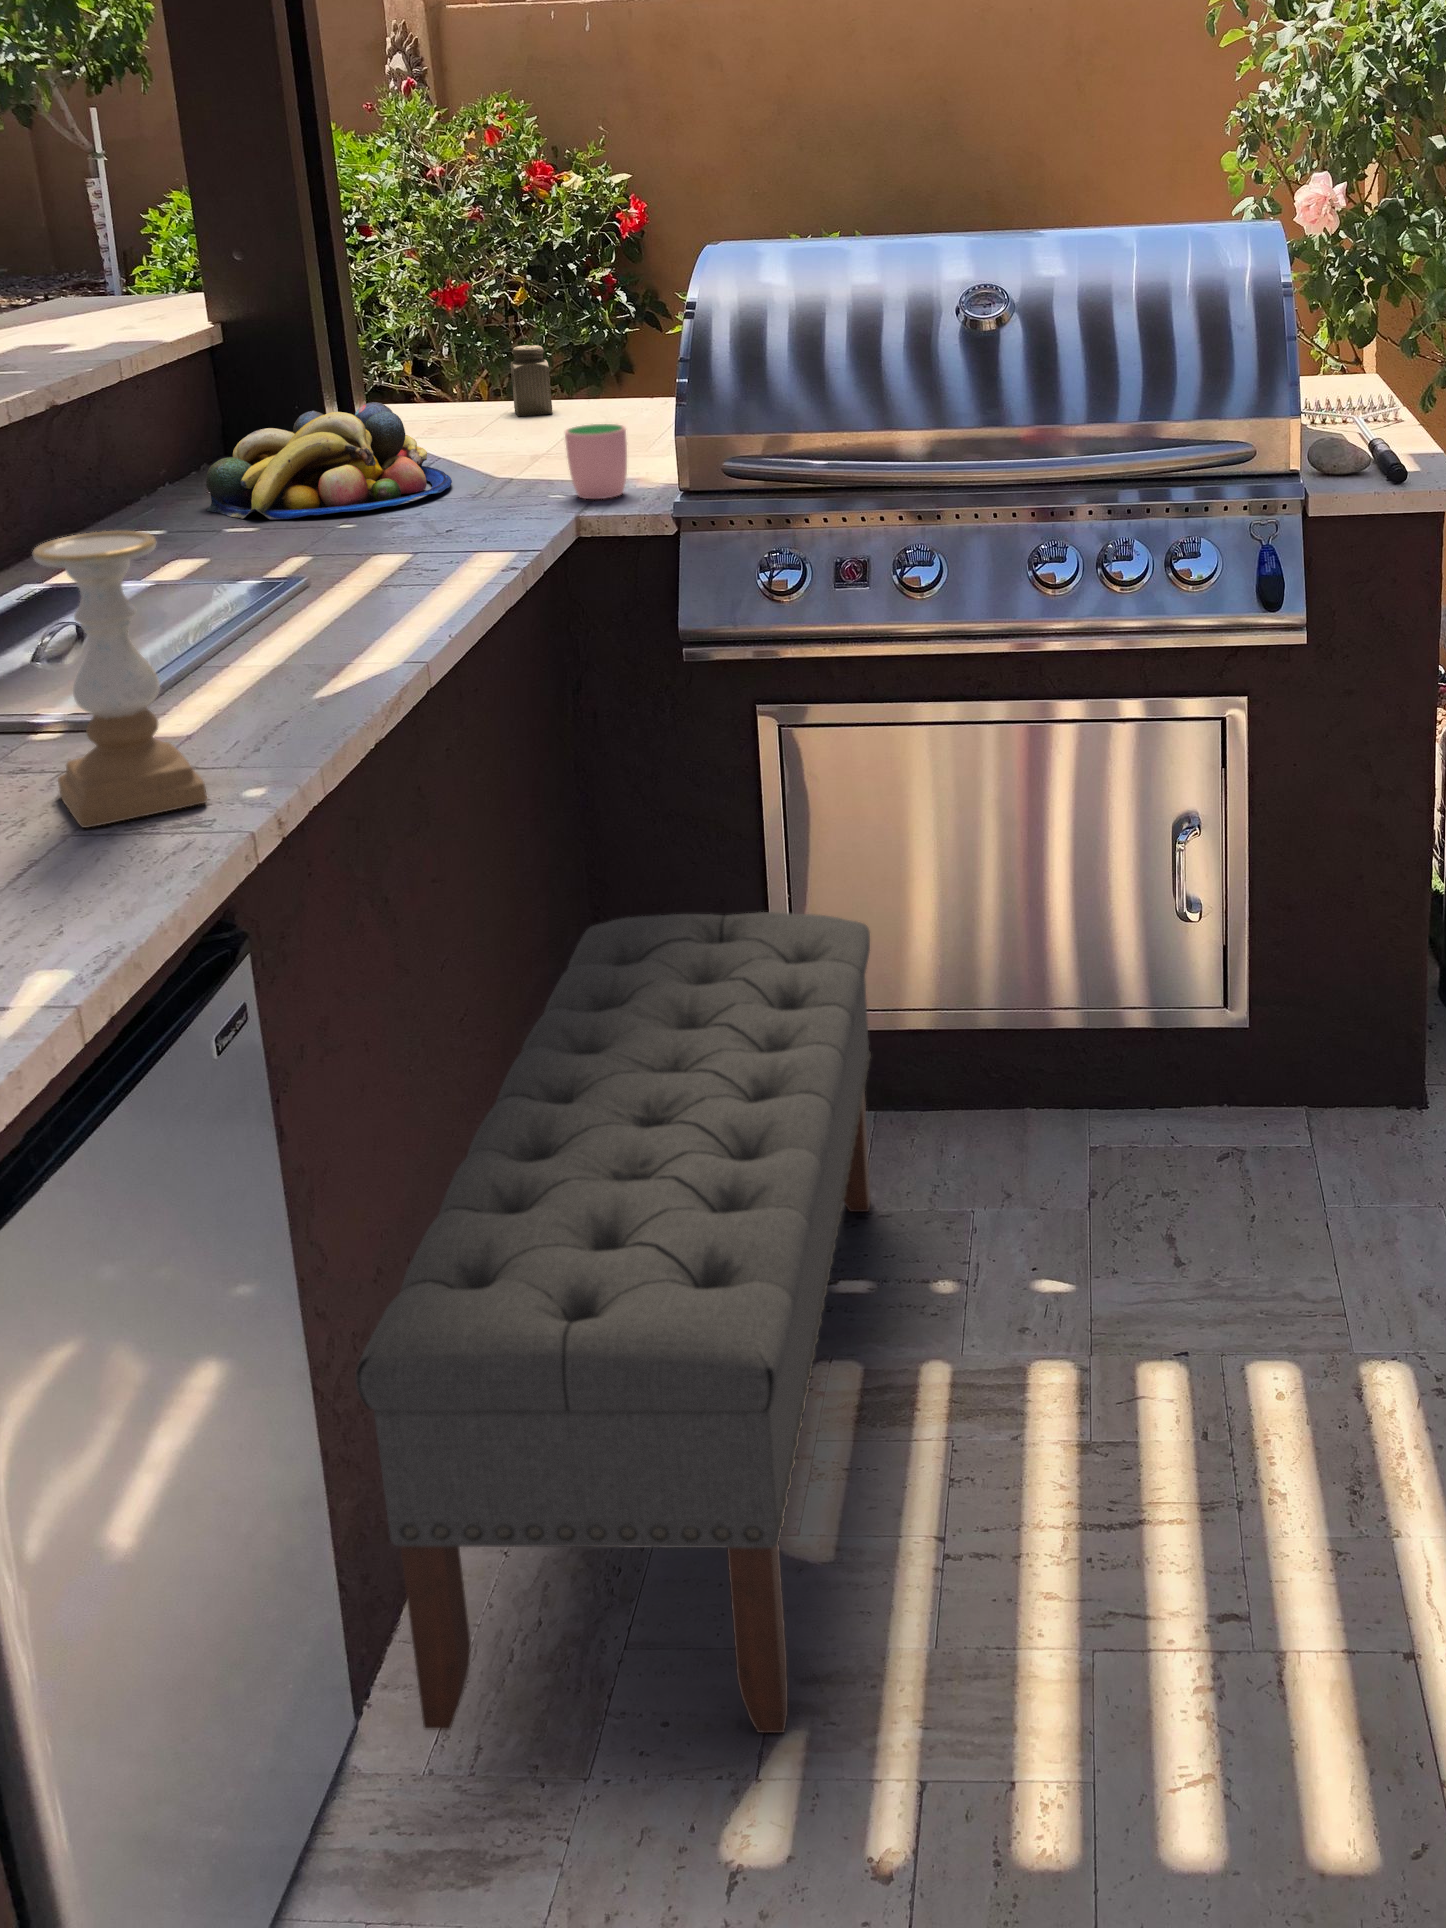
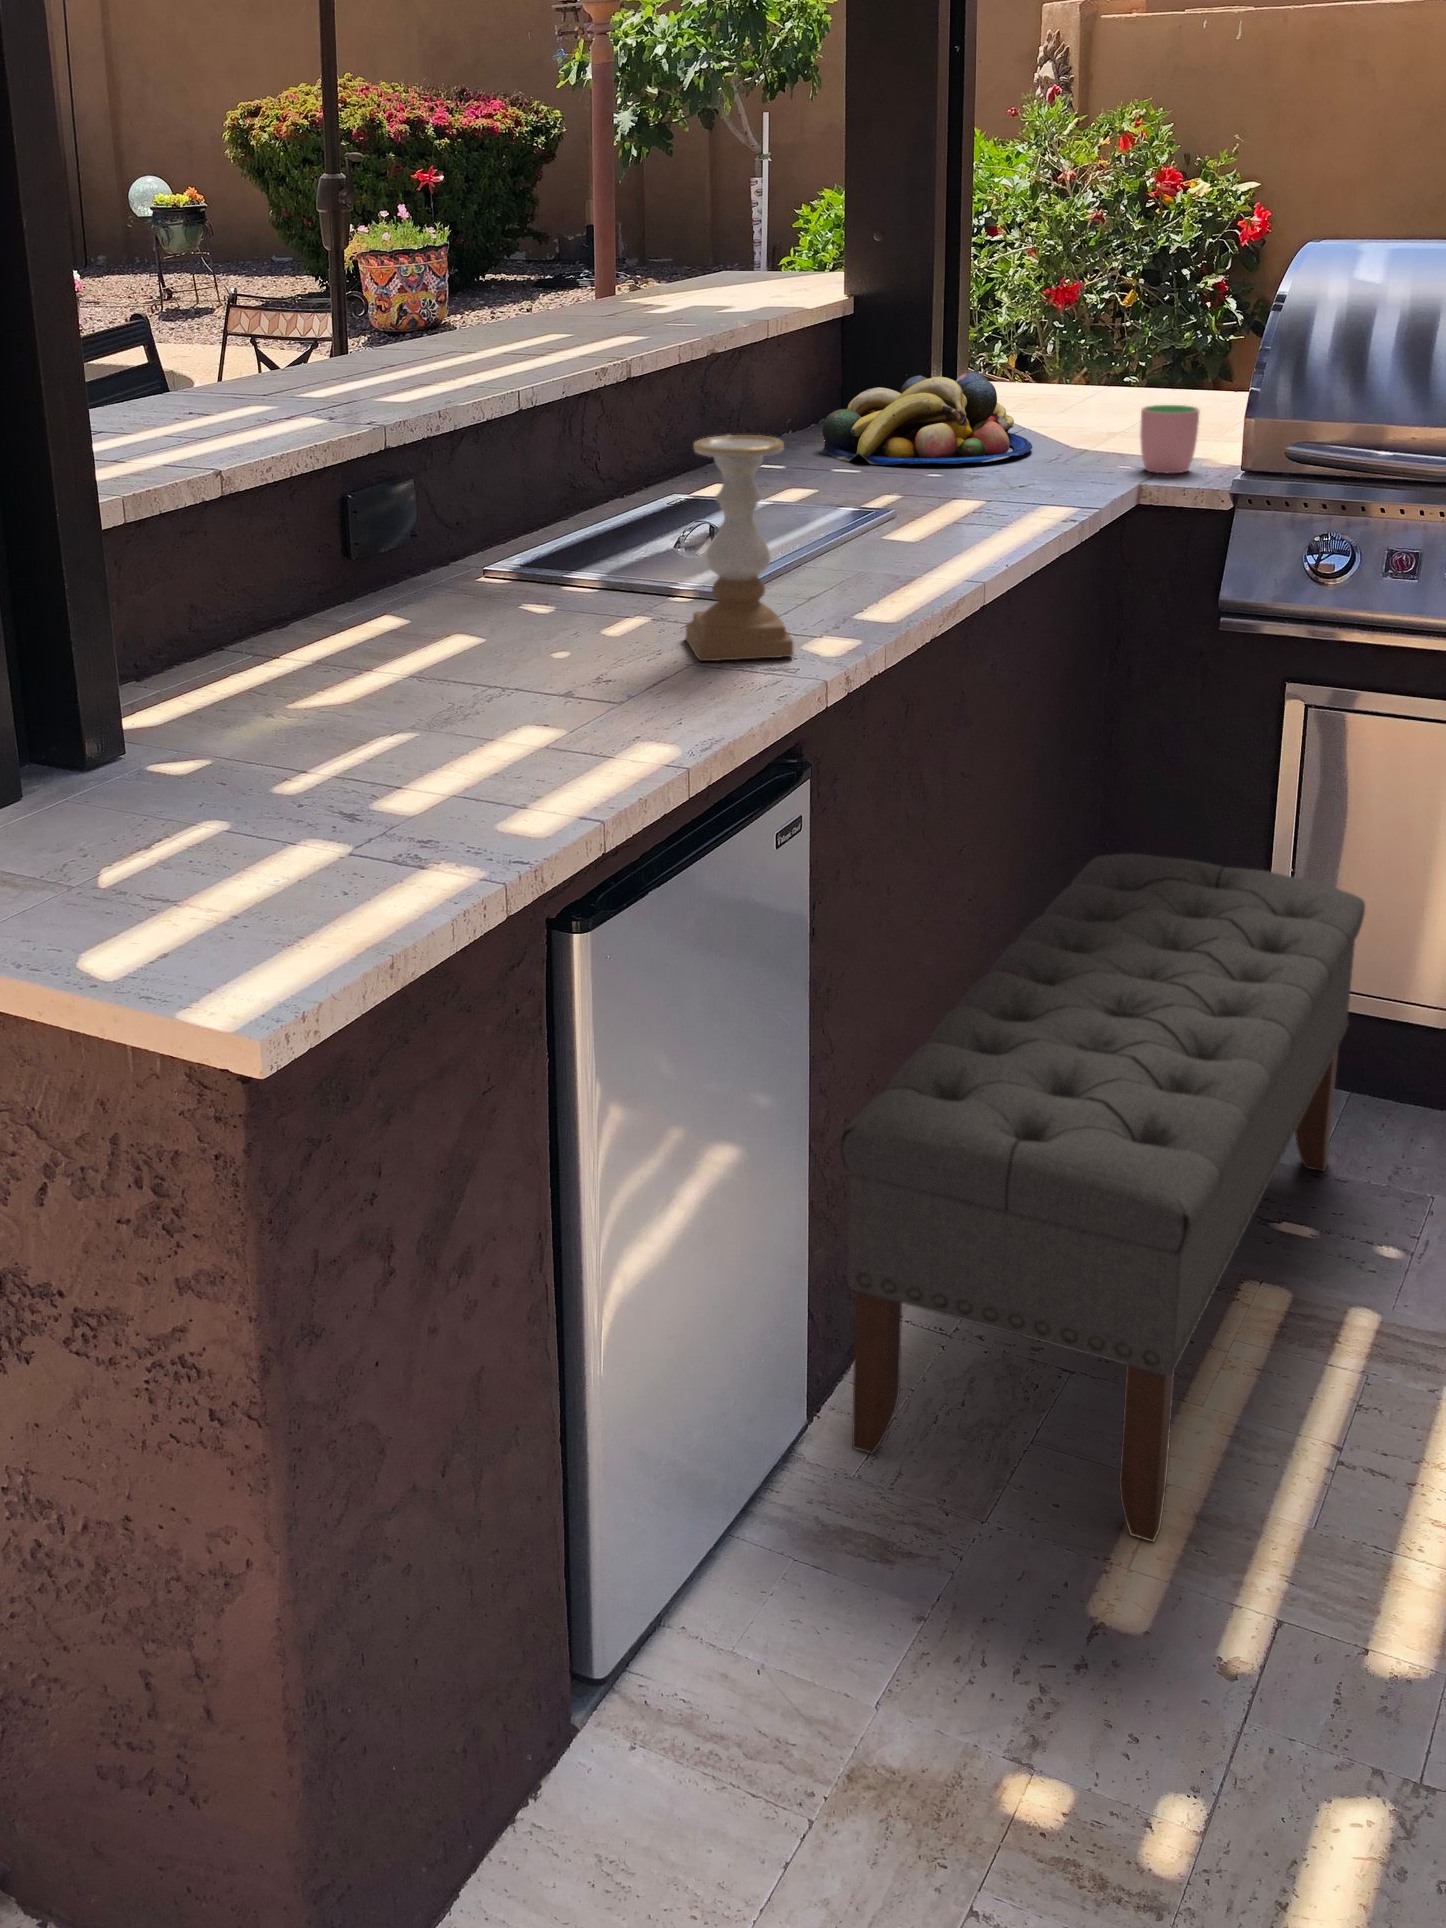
salt shaker: present [510,345,552,416] -> none [1102,334,1140,400]

